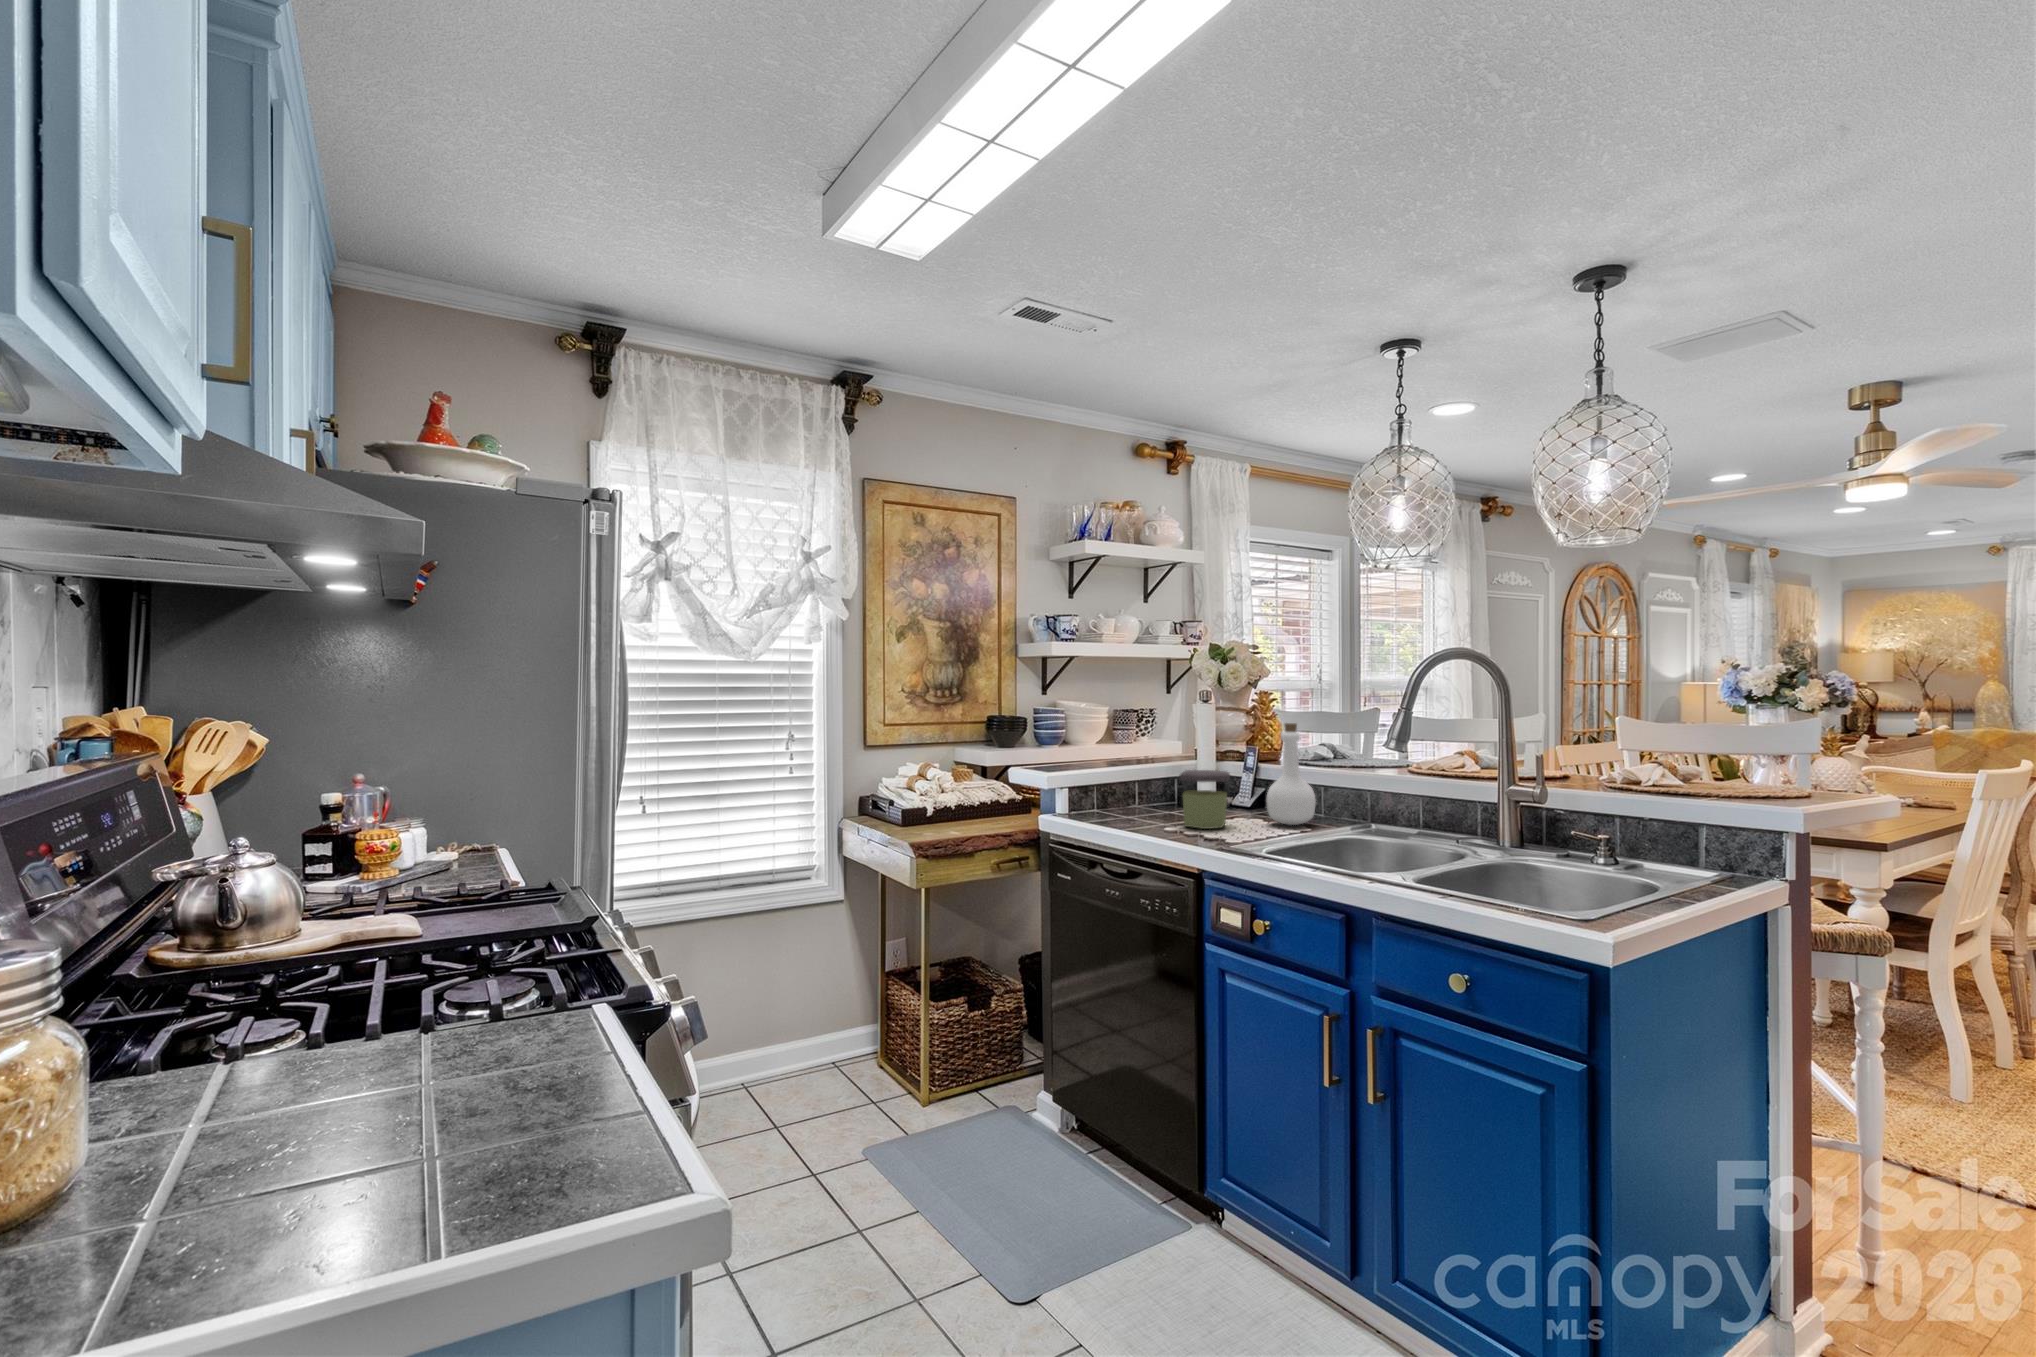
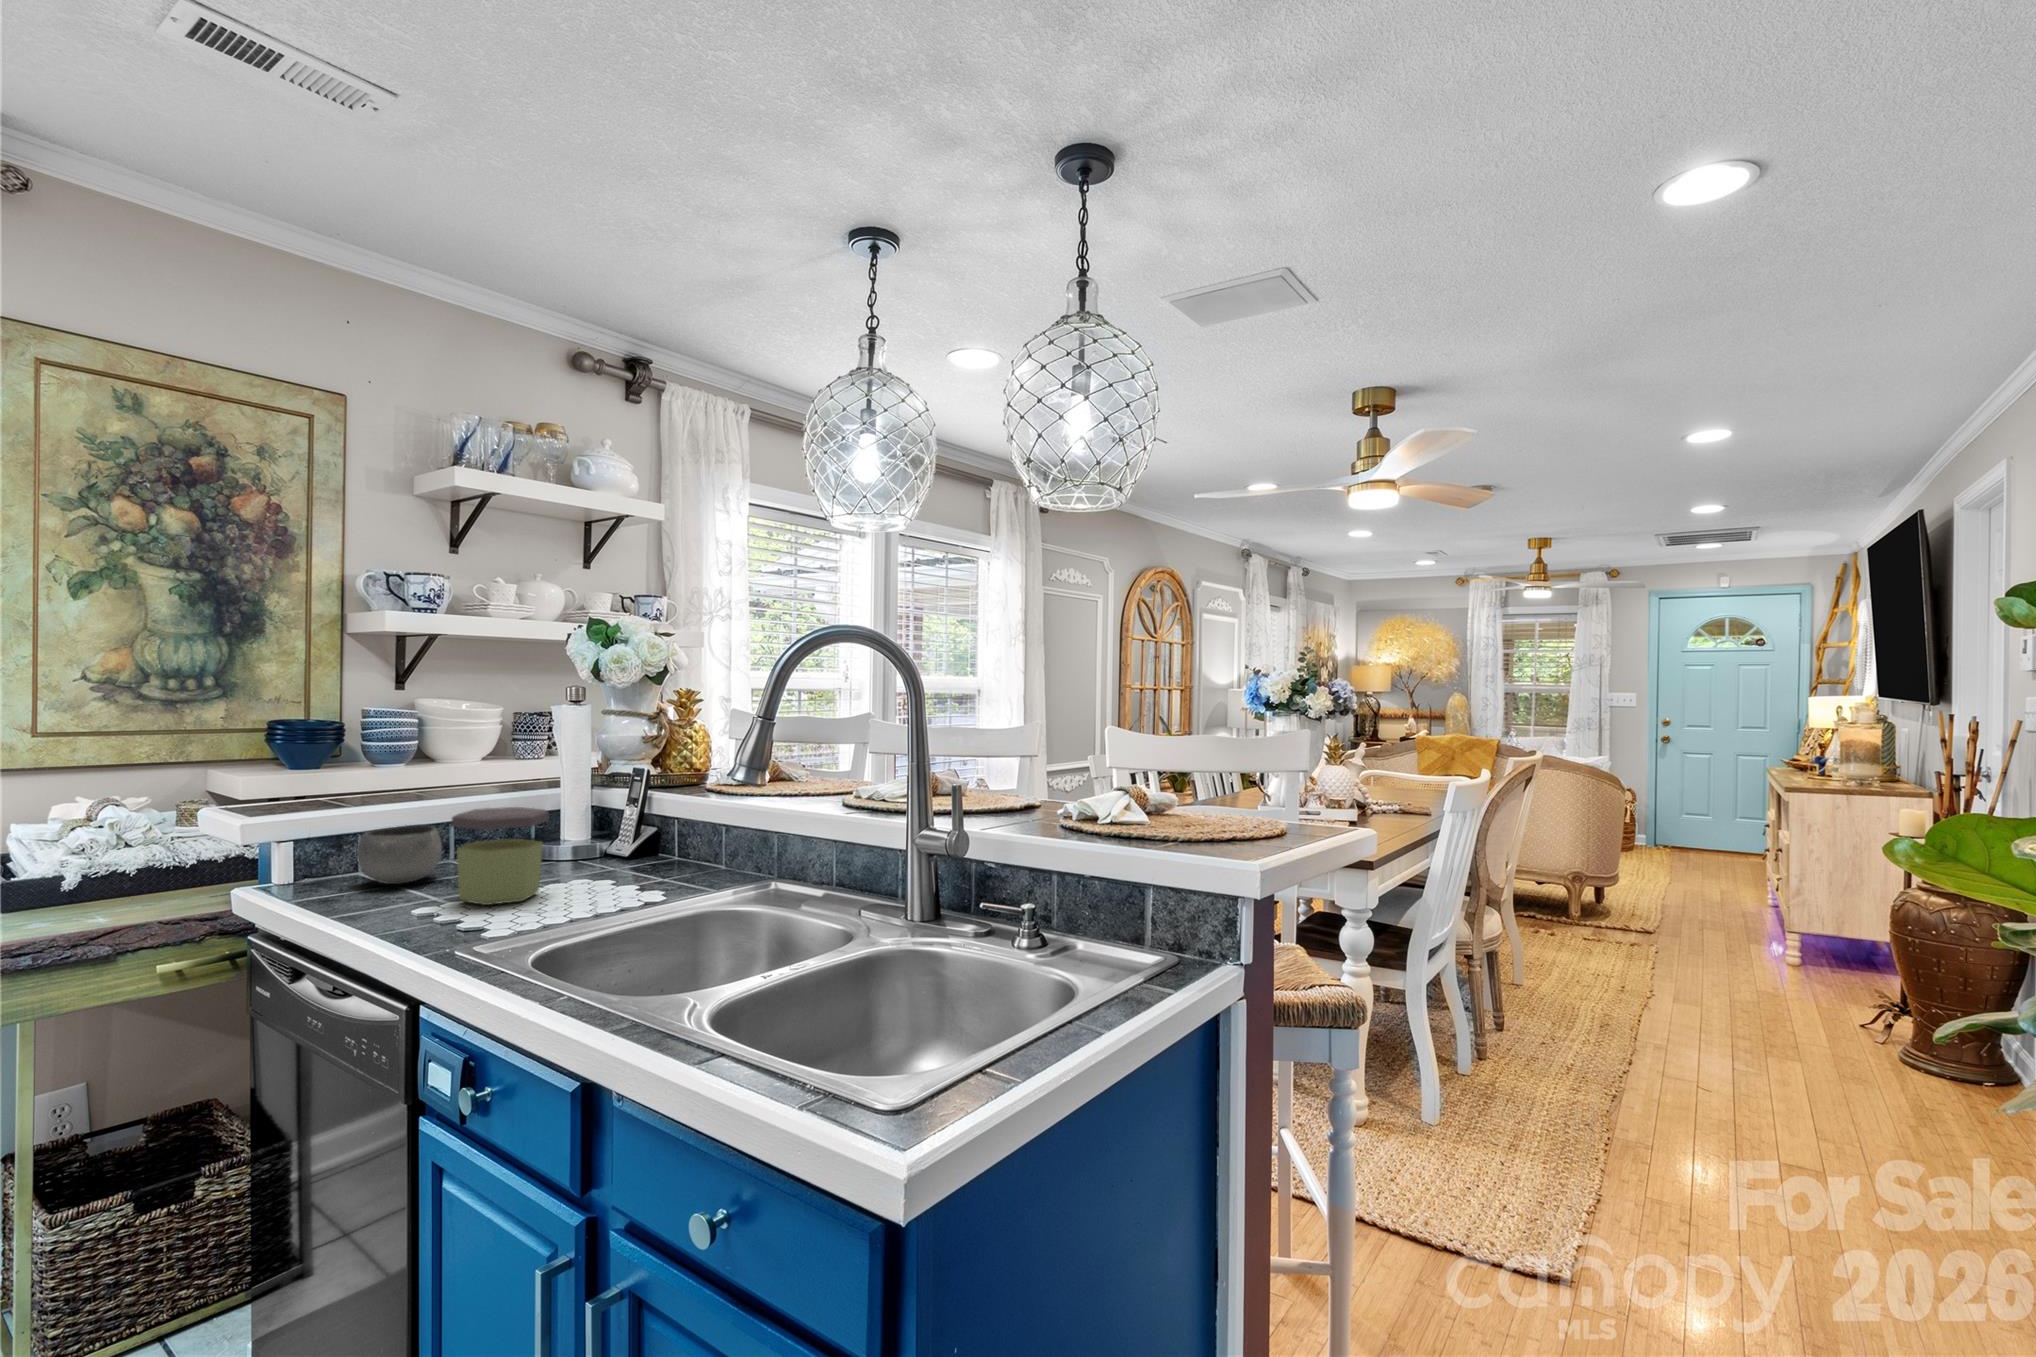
bottle: present [1266,723,1316,825] -> none [607,733,684,889]
bowl: none [1107,781,1151,817] -> present [357,825,442,884]

